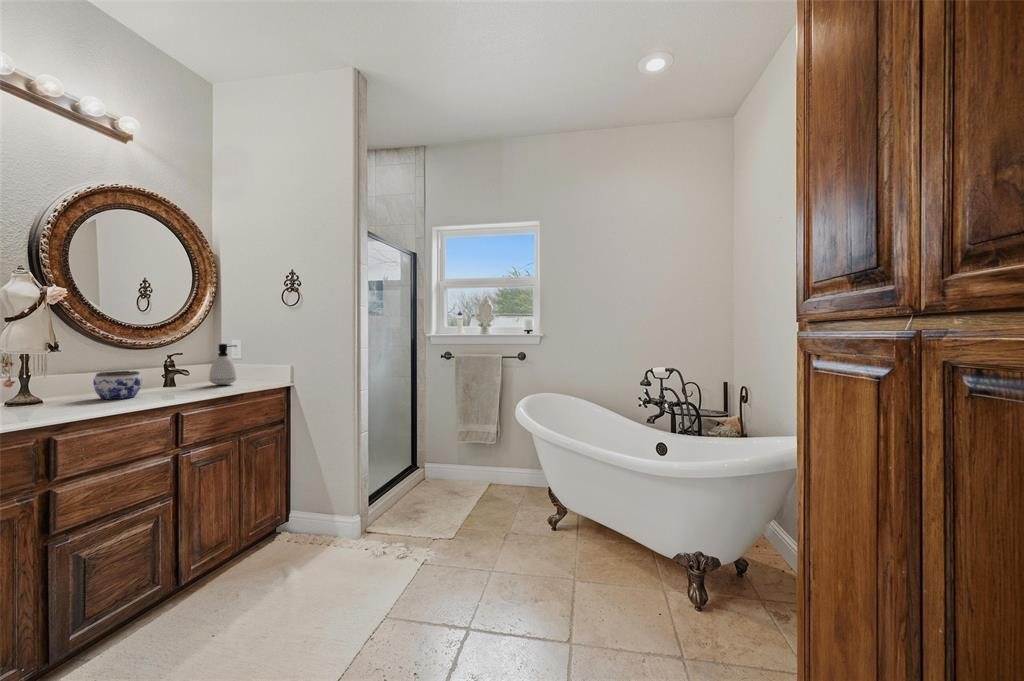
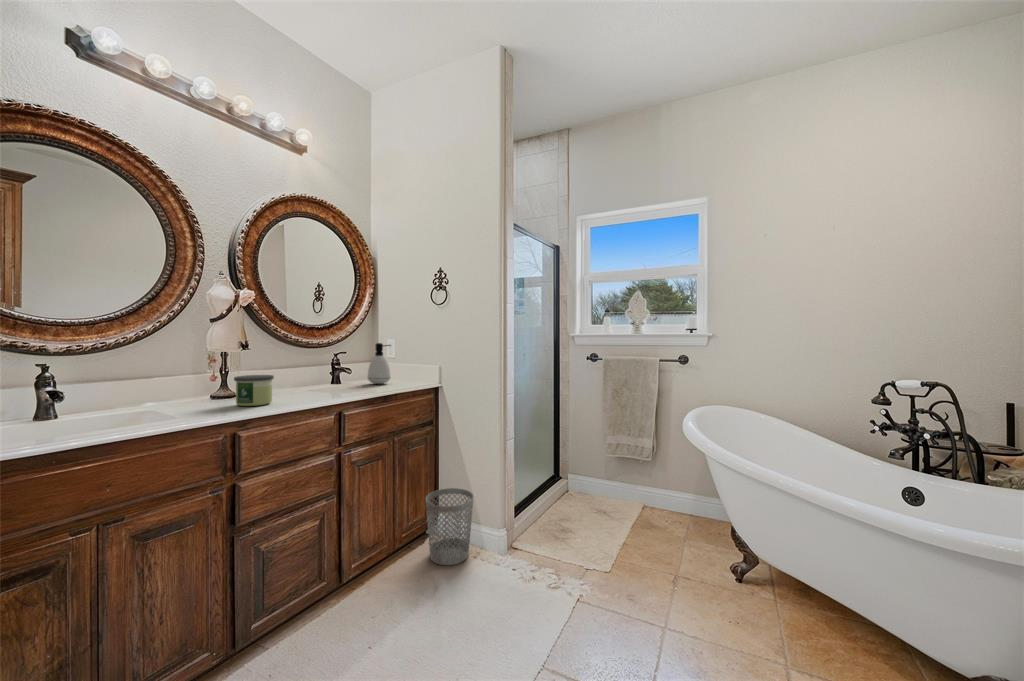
jar: present [93,371,142,399] -> none [275,369,312,396]
candle: none [42,377,95,410] -> present [234,375,274,406]
wastebasket: none [276,483,327,556] -> present [426,488,473,565]

